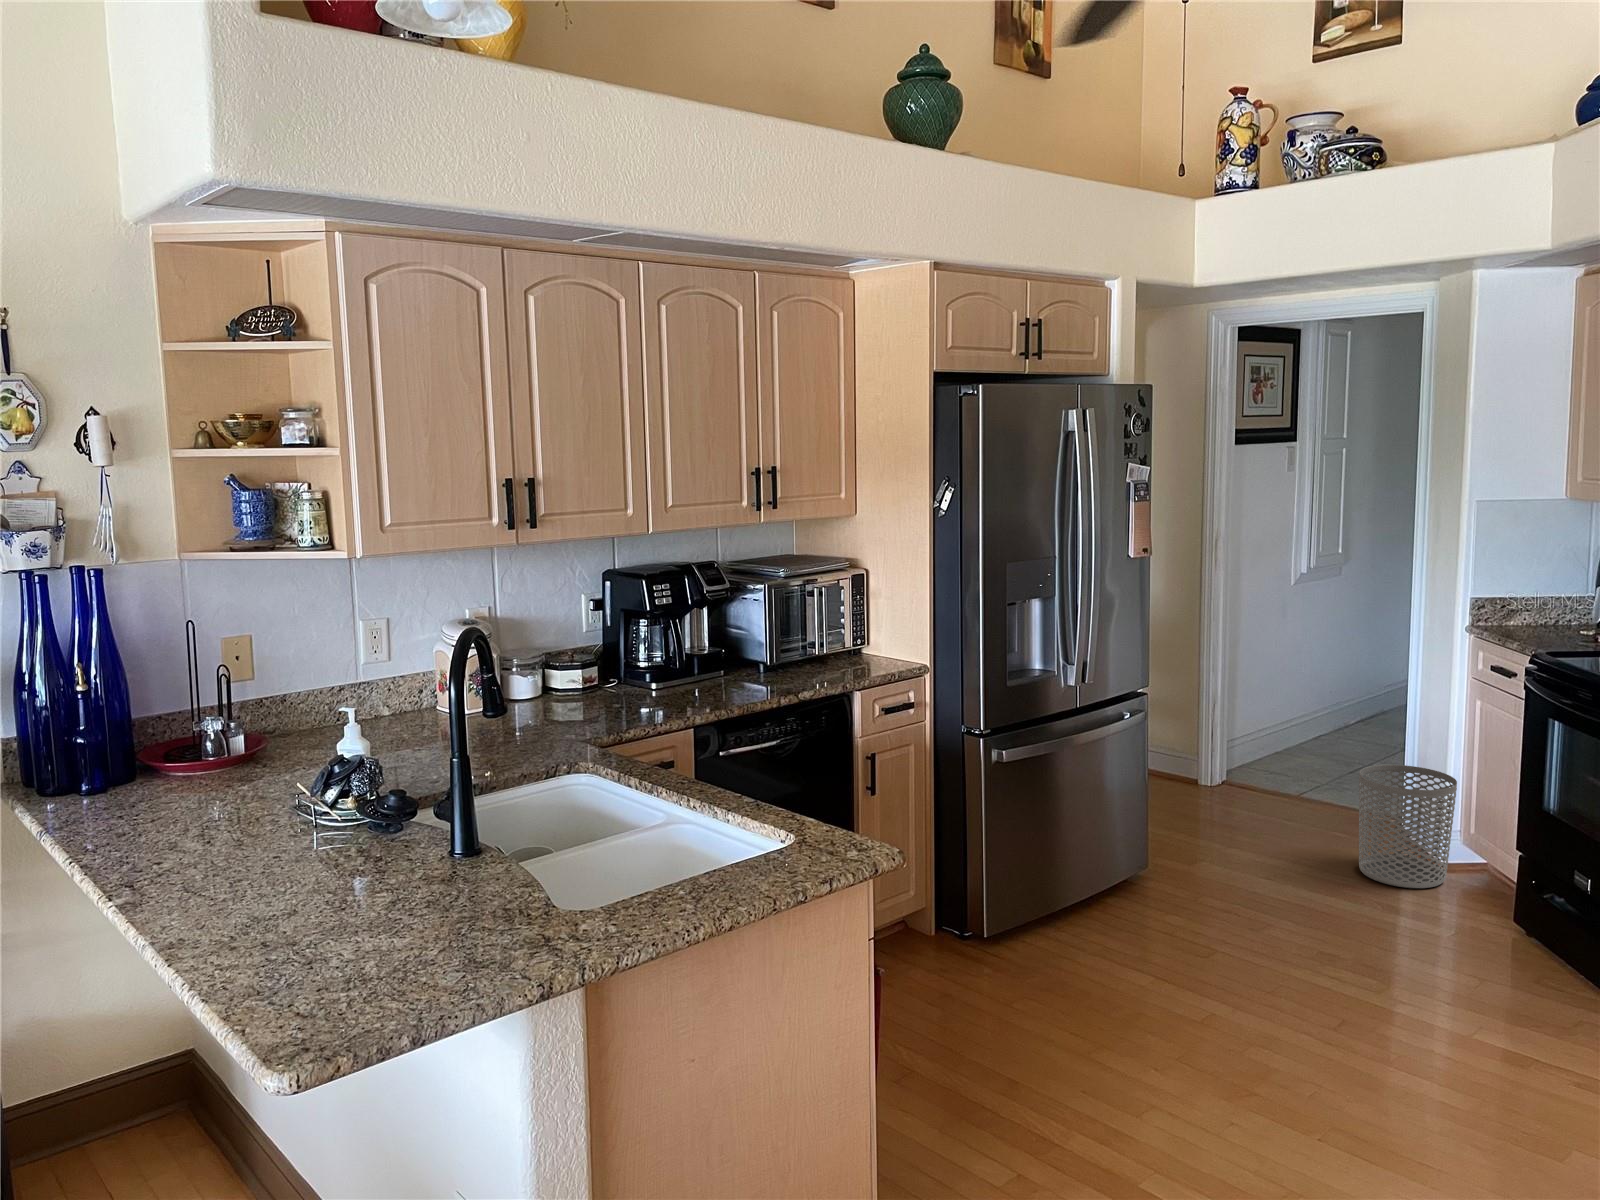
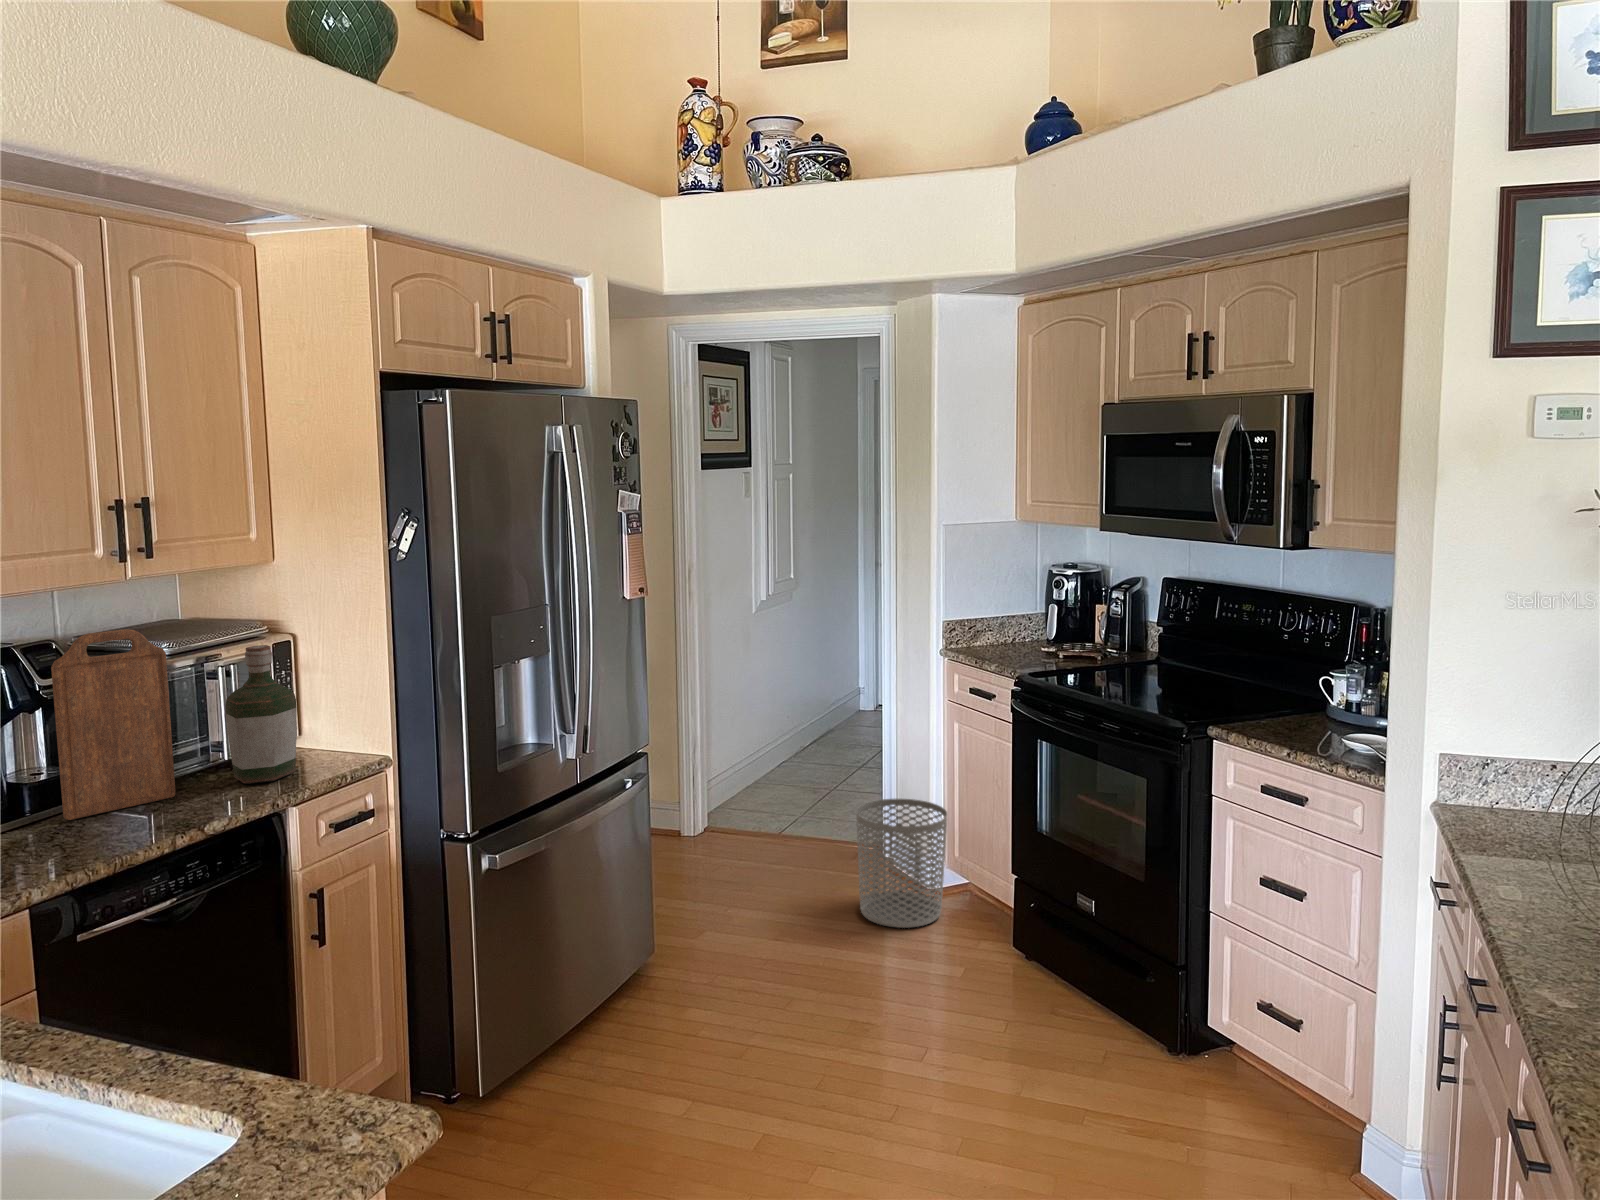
cutting board: none [713,556,783,682] -> present [51,629,175,820]
bottle: none [817,574,865,673] -> present [225,645,297,784]

